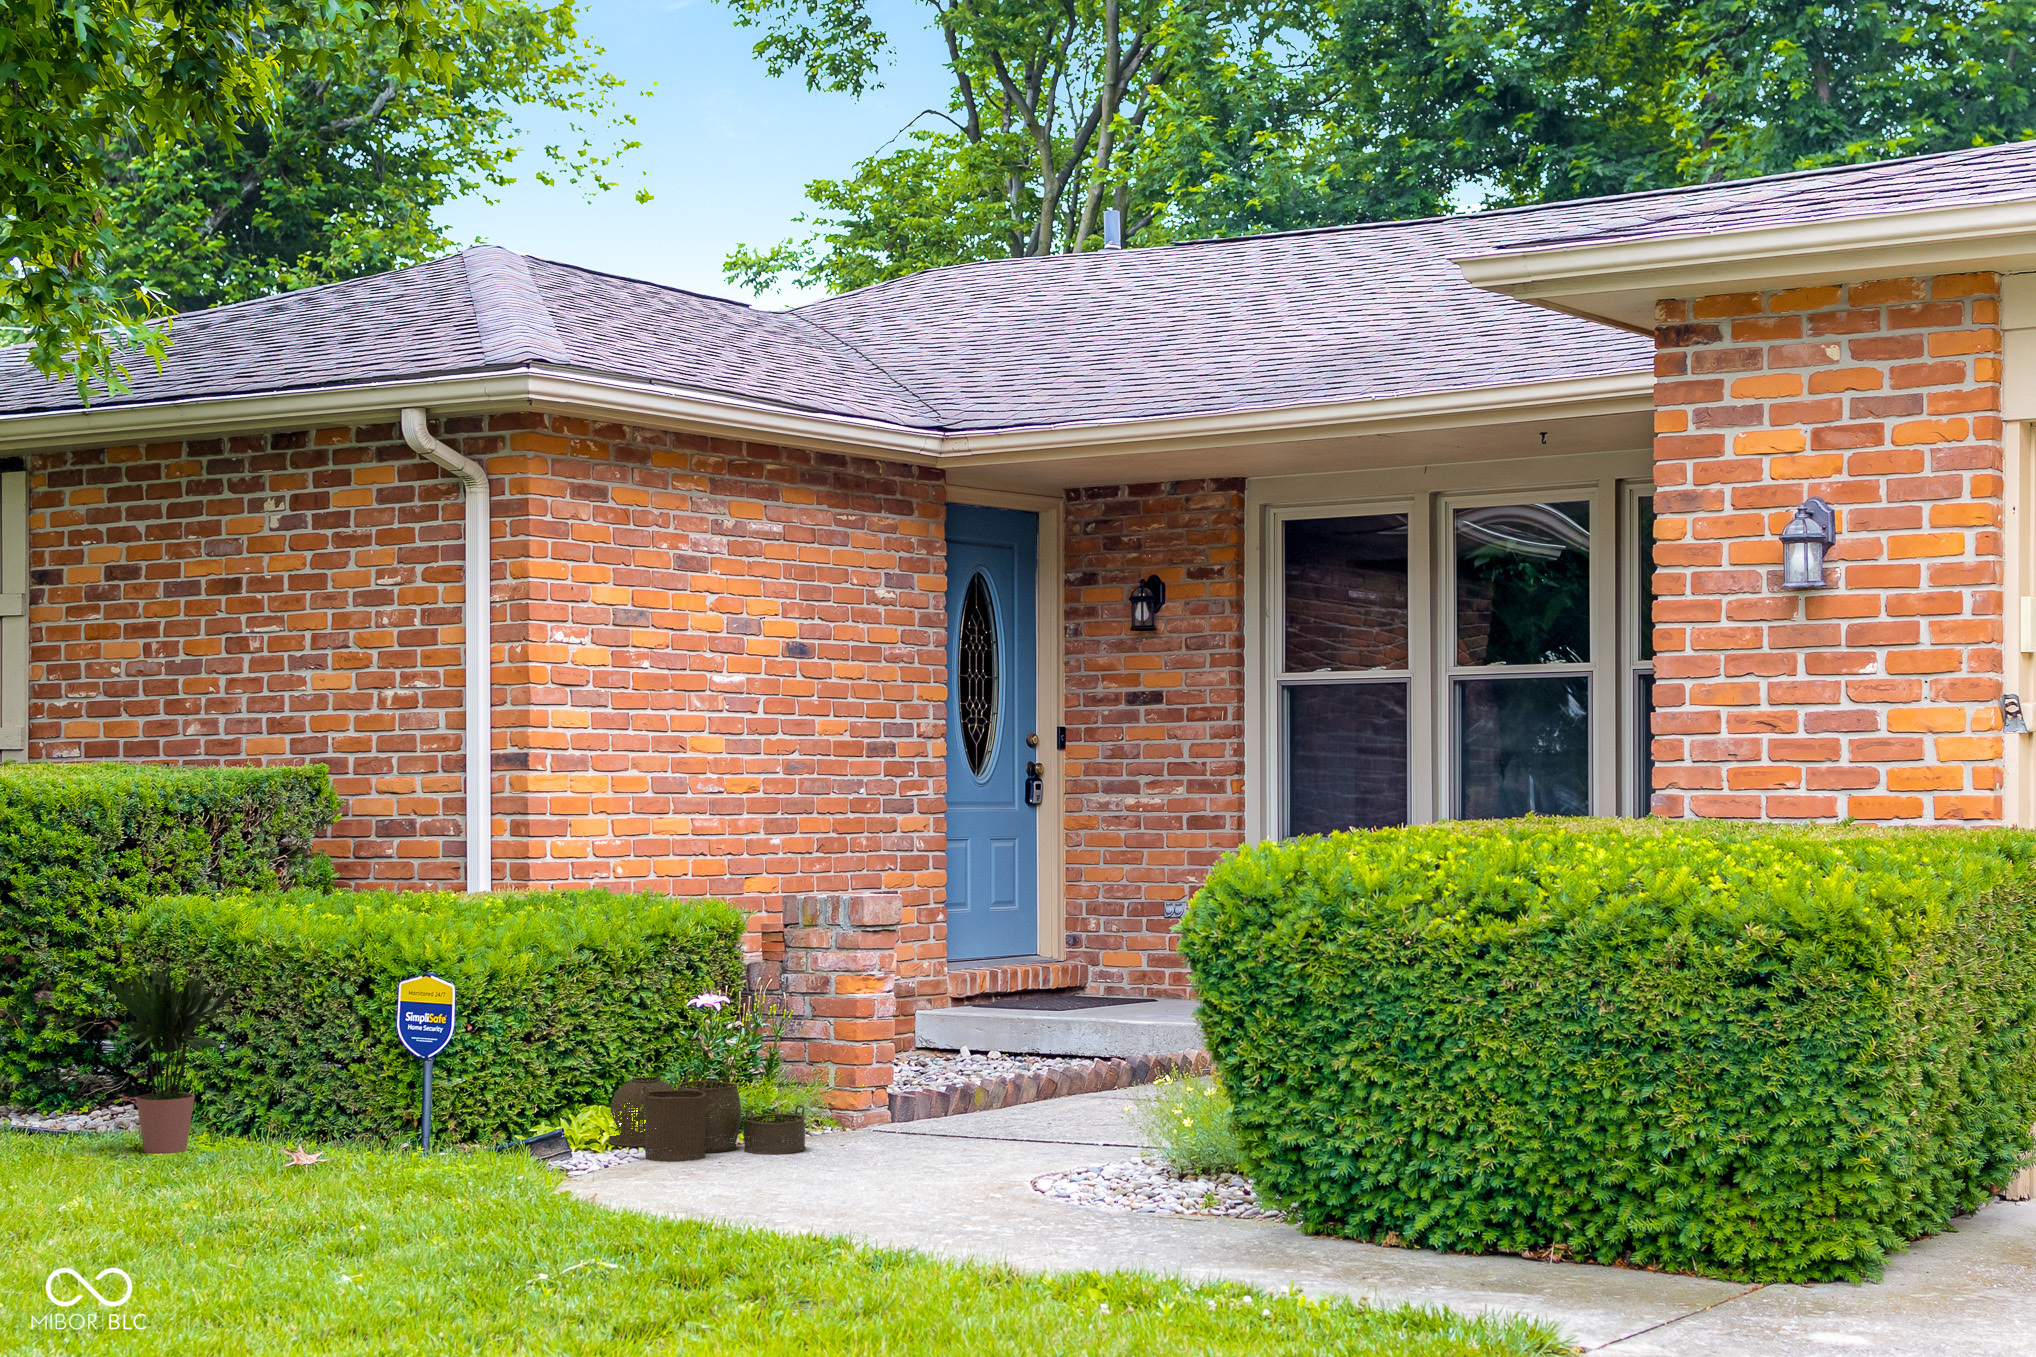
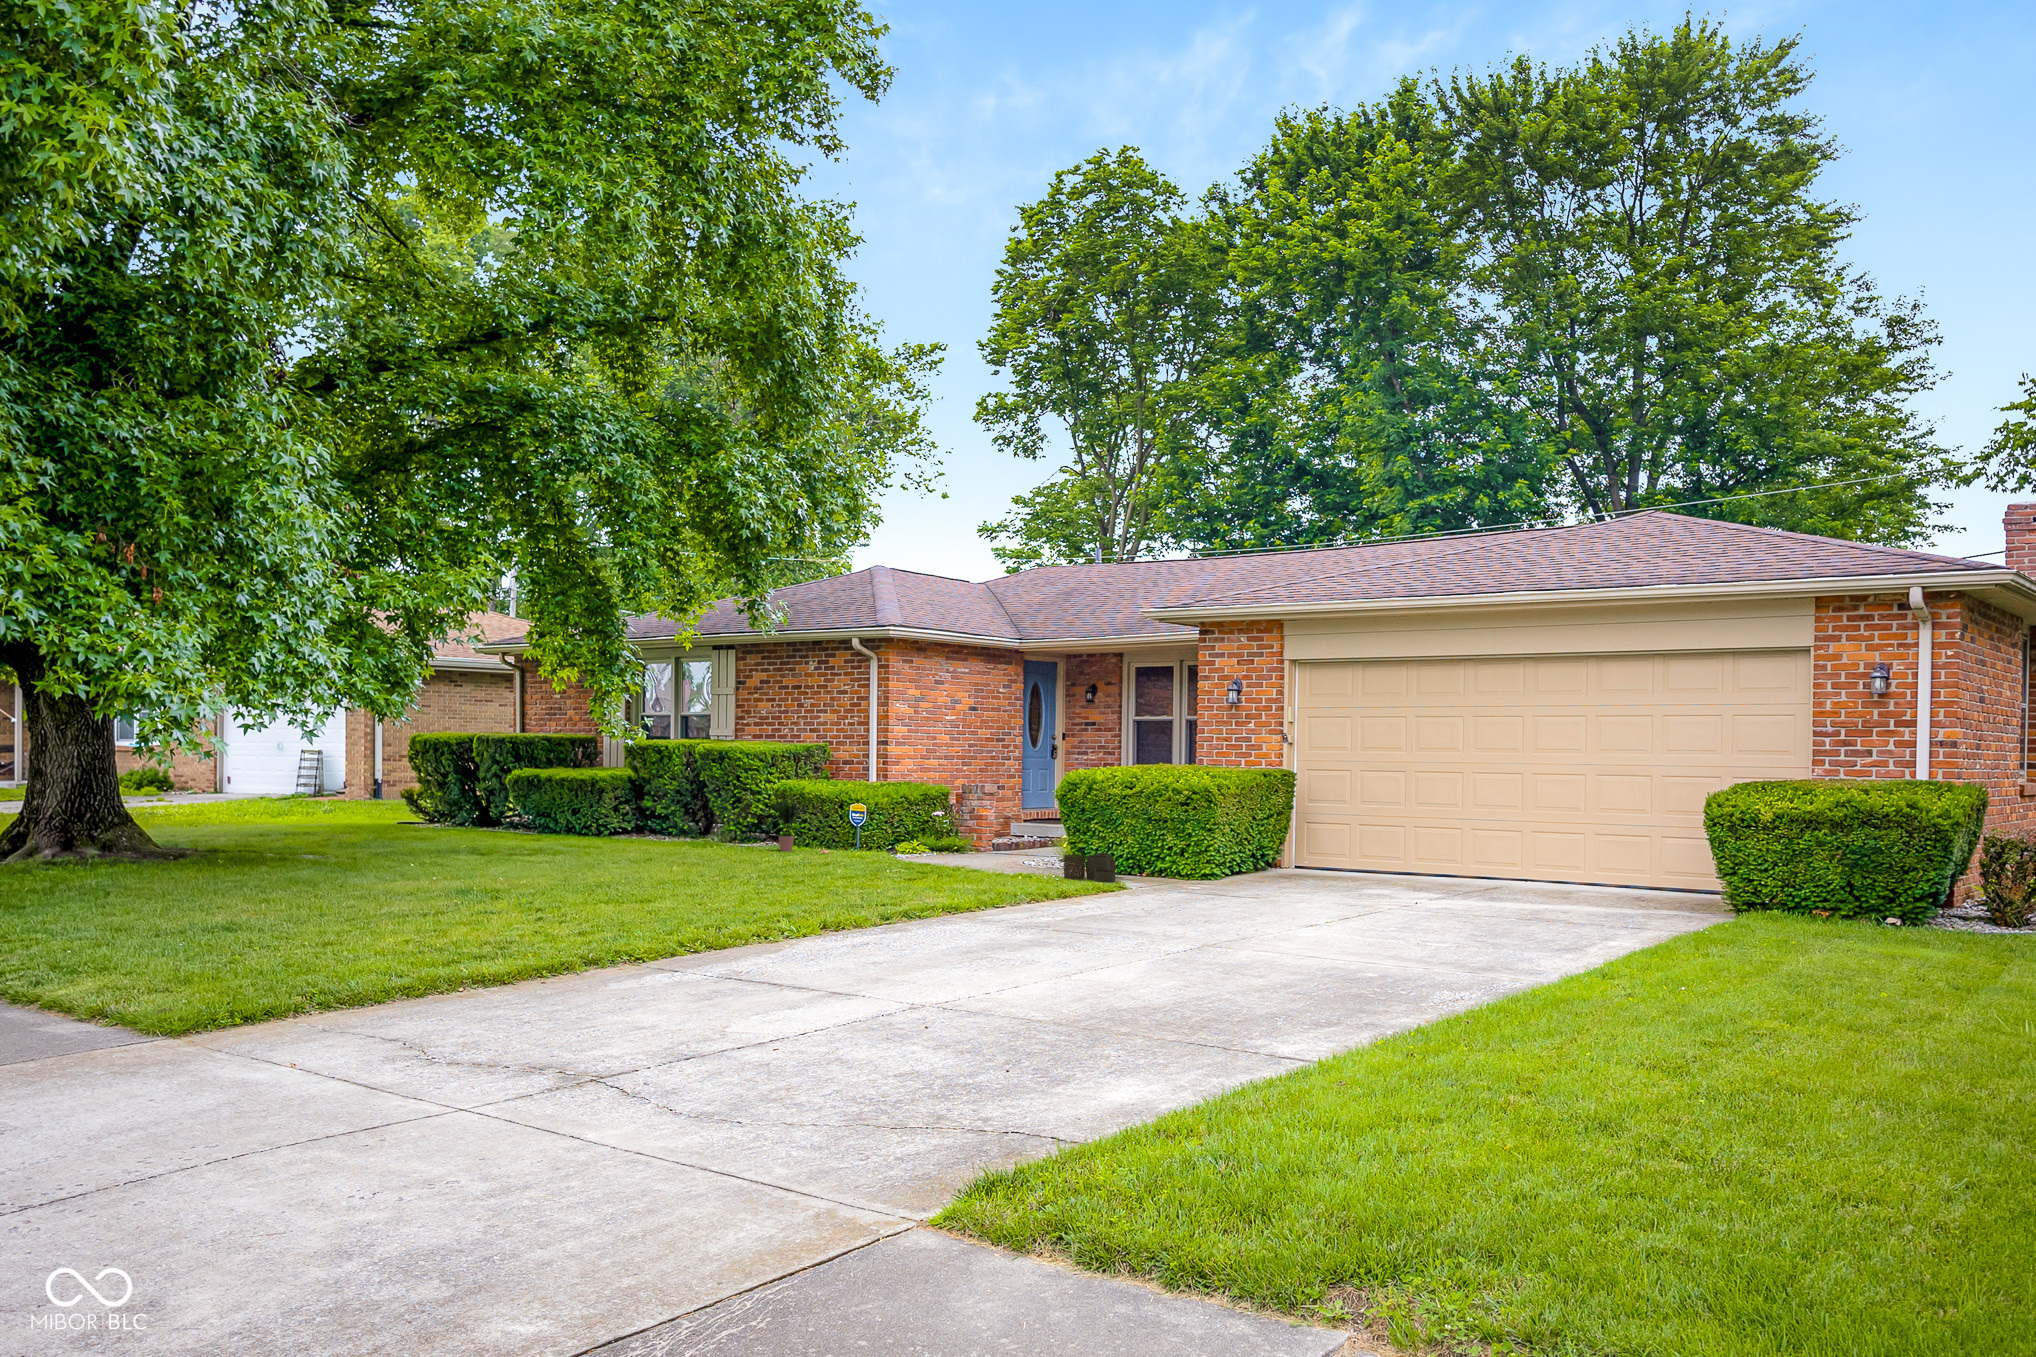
woven basket: present [609,1071,806,1162] -> present [1064,851,1116,882]

